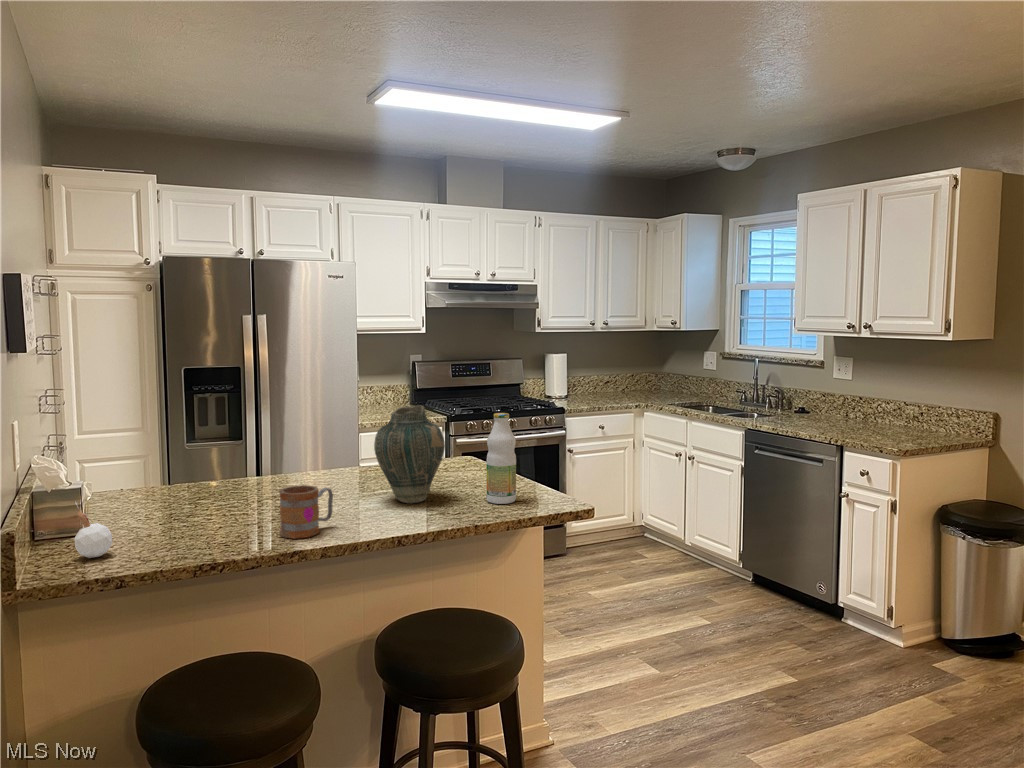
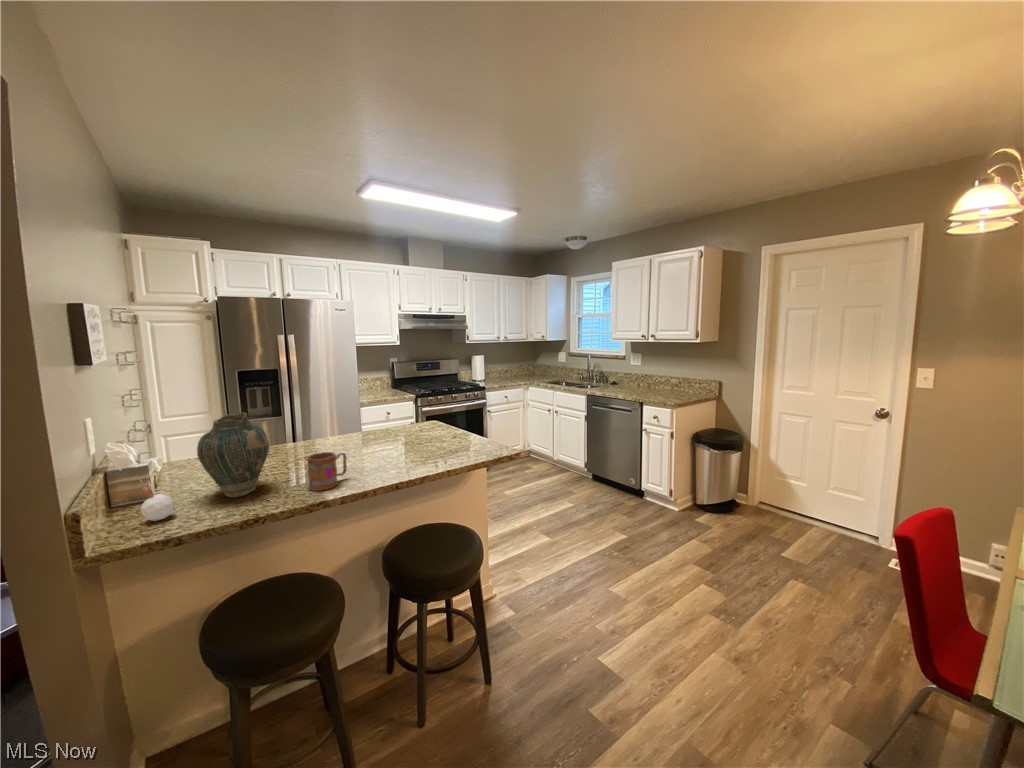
vase: present [374,406,445,503] -> present [197,413,269,498]
bottle: present [487,413,516,504] -> none [449,395,469,453]

